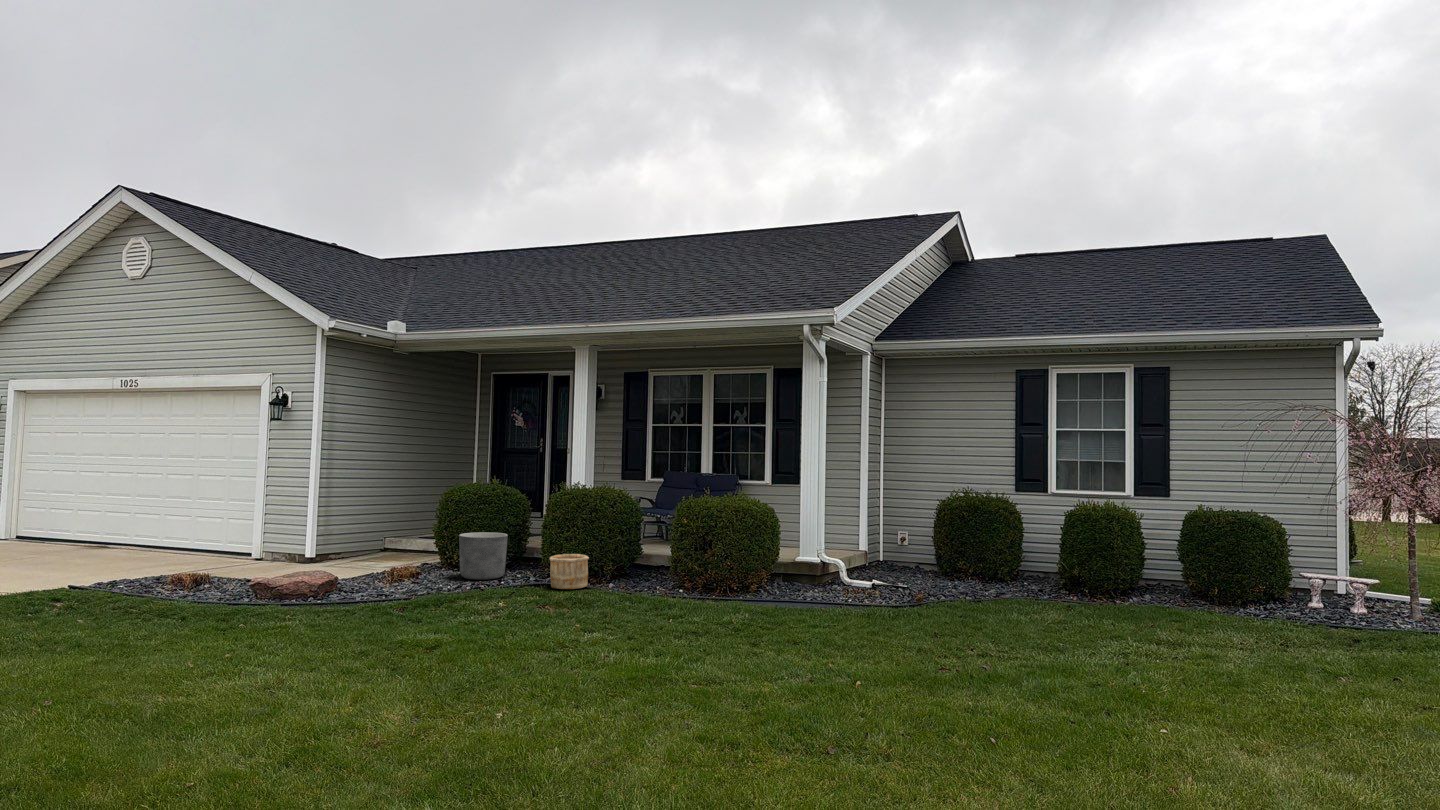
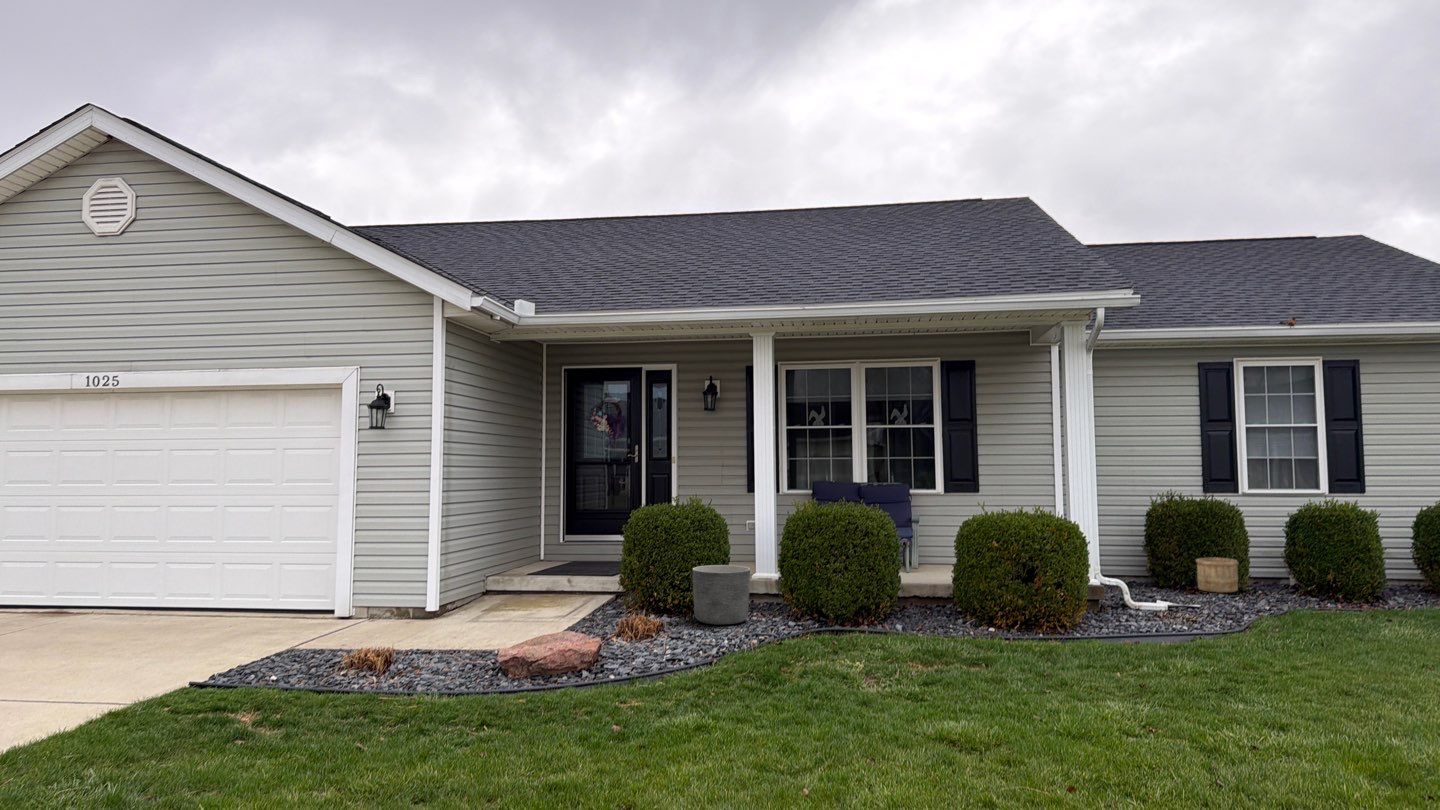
wooden bucket: present [549,554,589,589] -> present [1196,557,1238,592]

